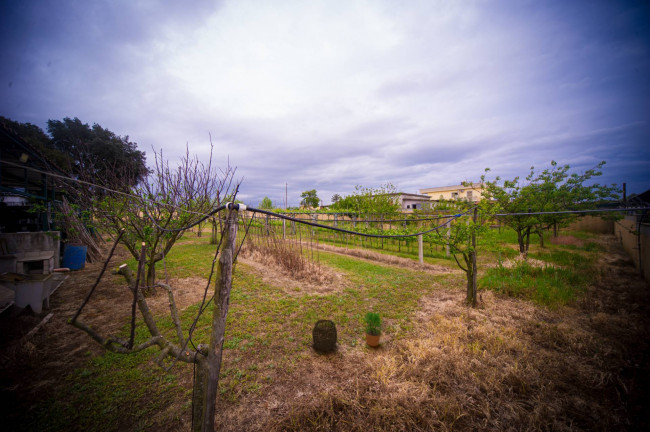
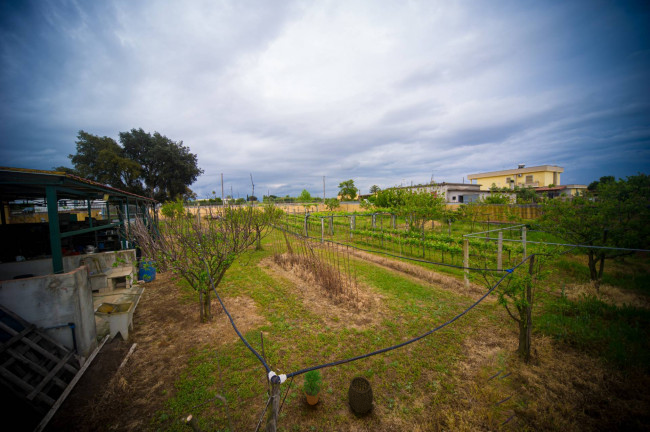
potted plant: present [363,312,382,346] -> present [302,369,322,405]

